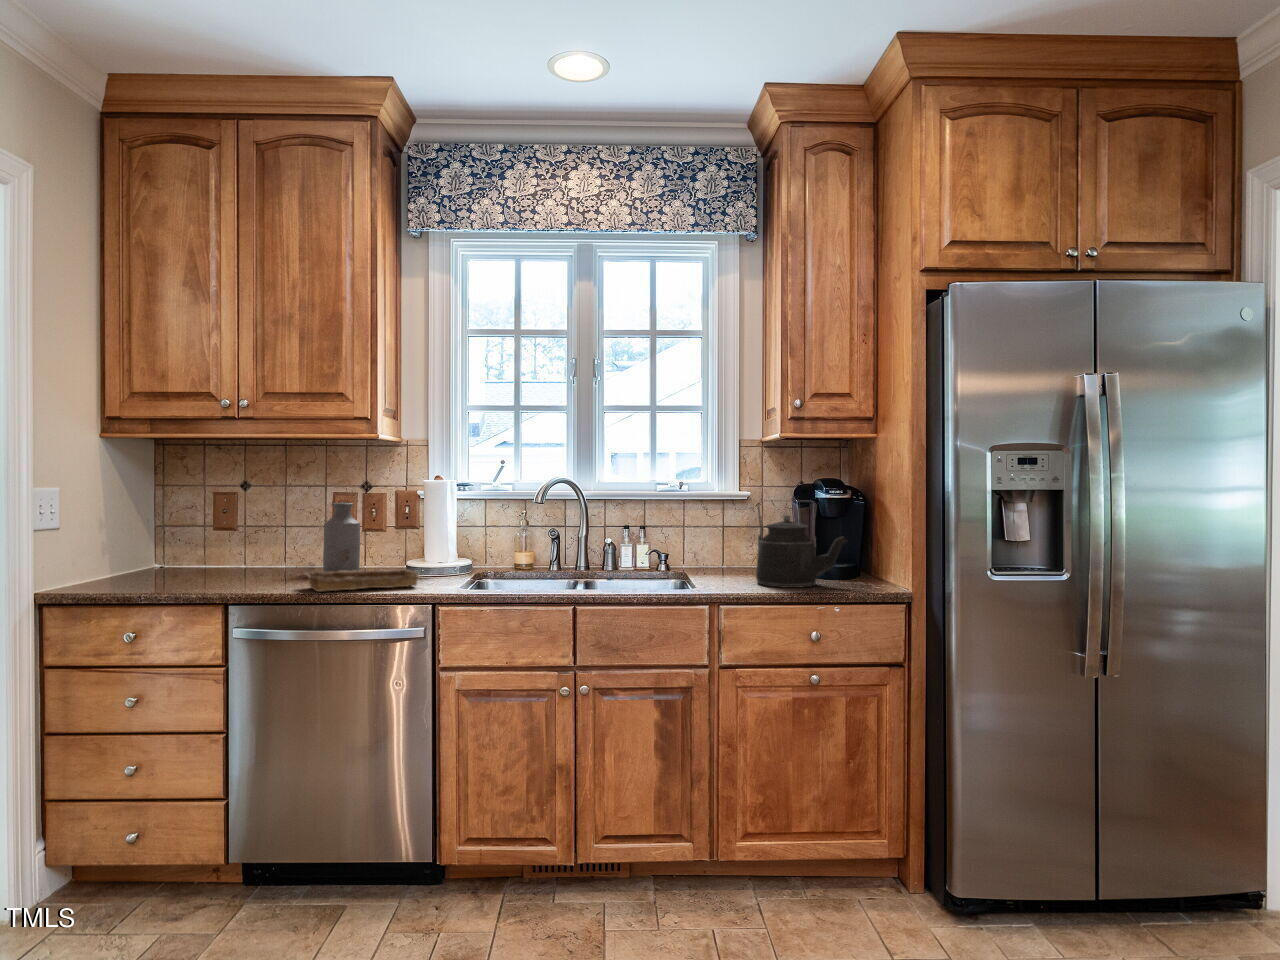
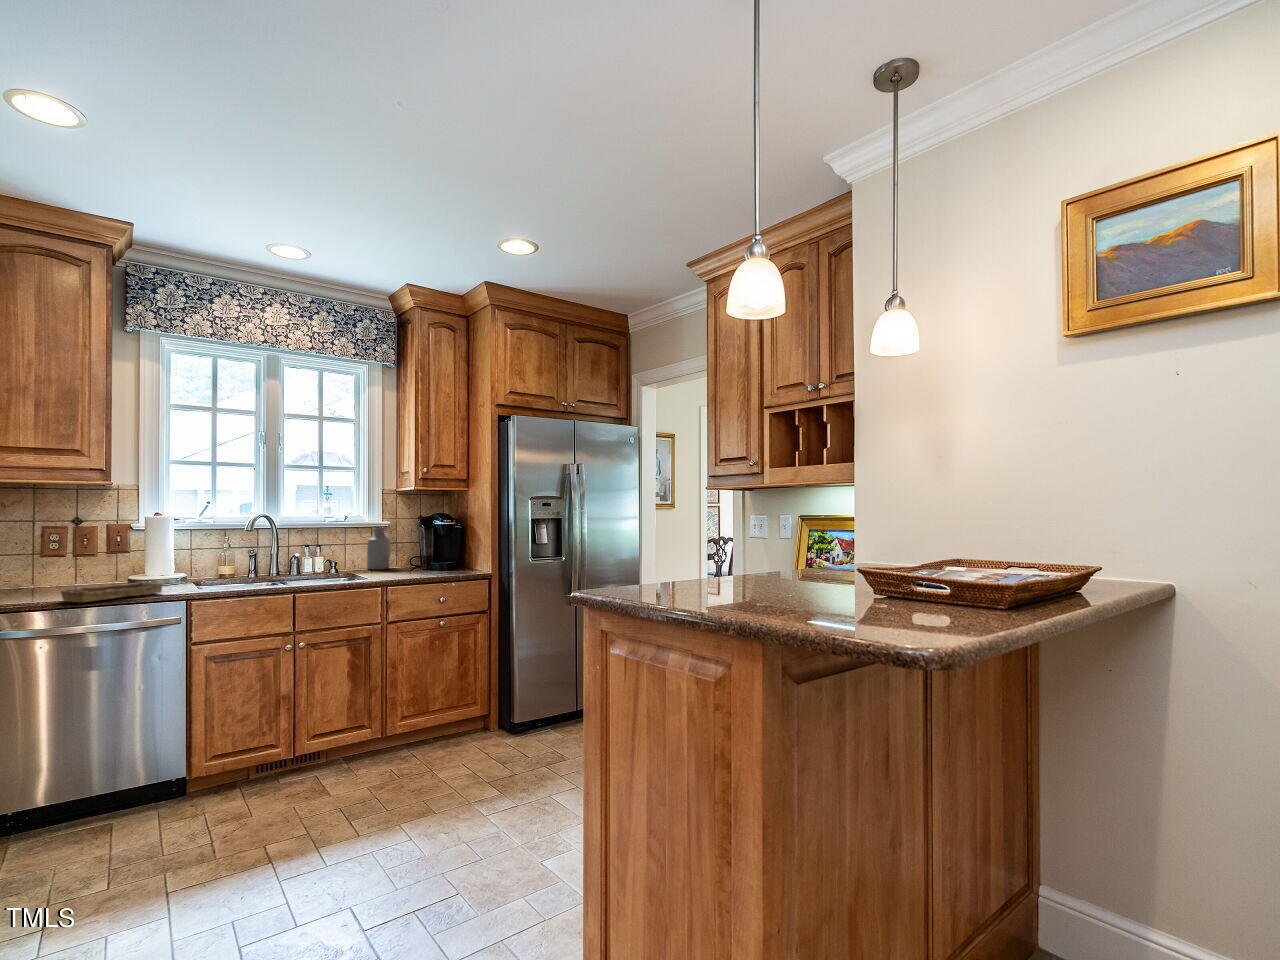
kettle: present [756,500,848,588] -> none [401,524,455,574]
bottle: present [323,503,360,572] -> present [367,527,390,570]

